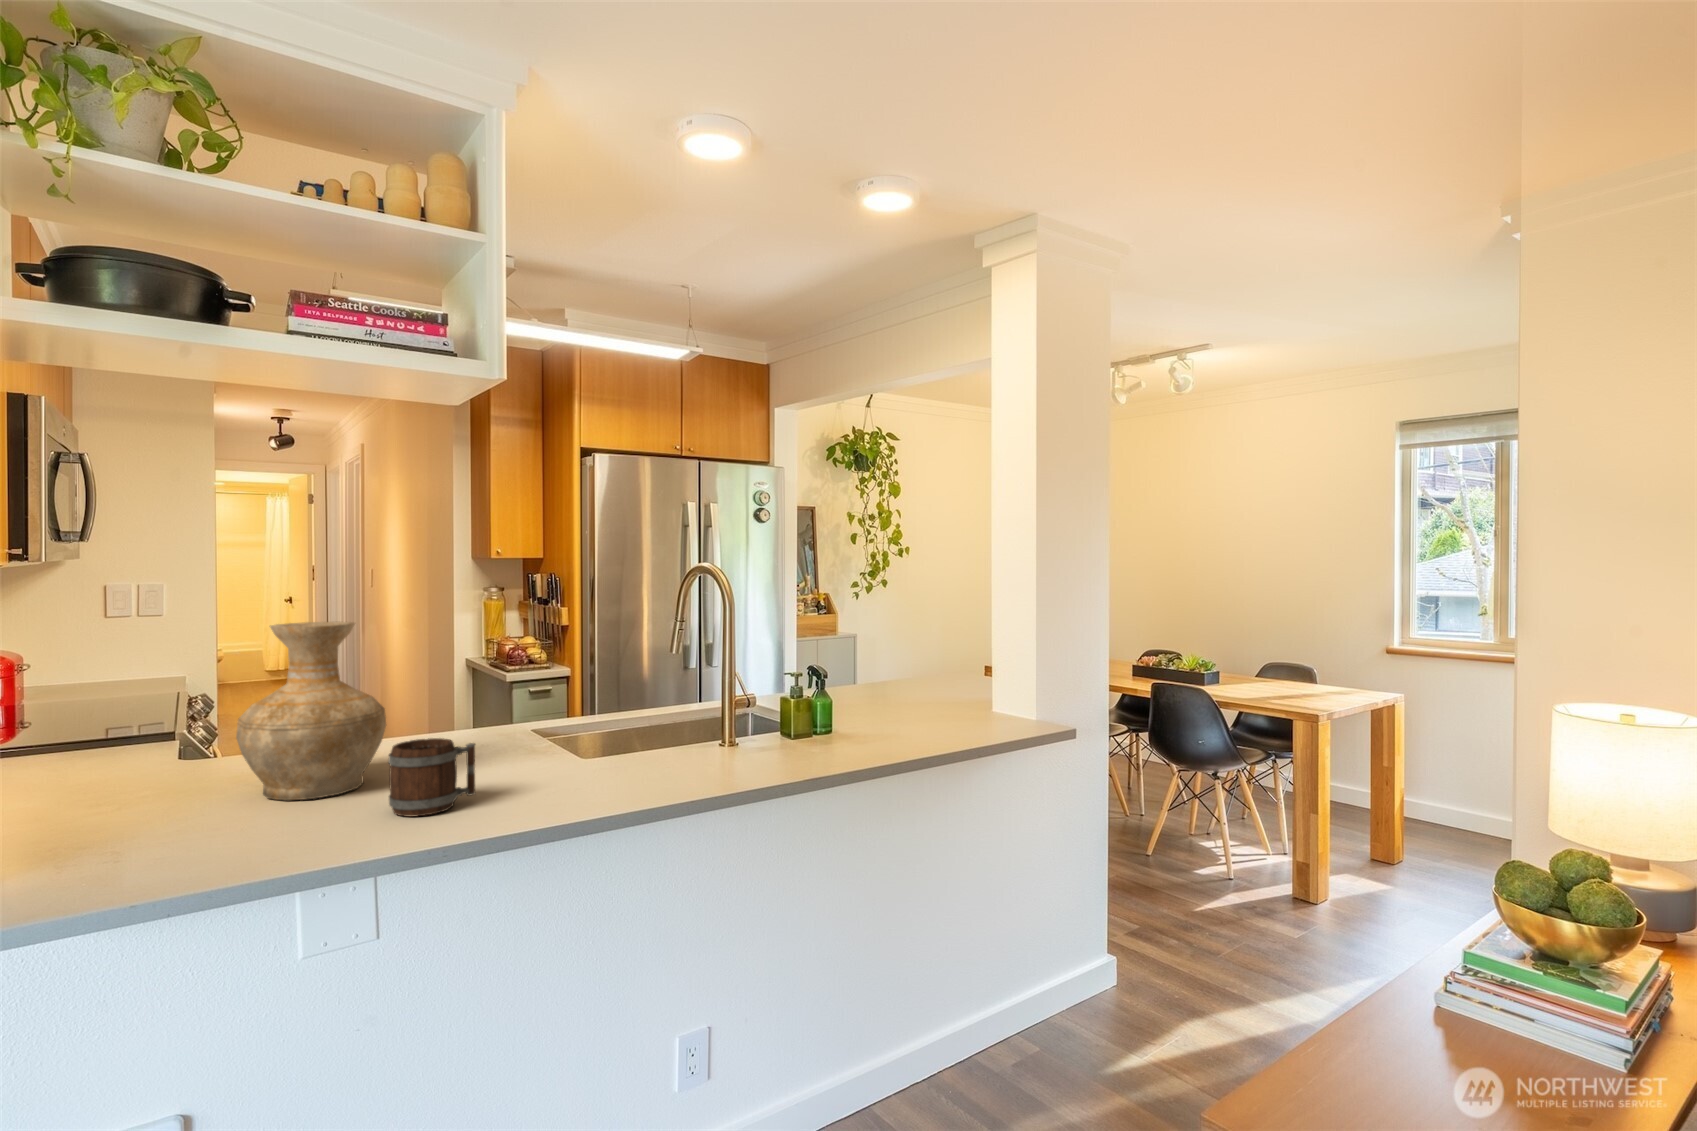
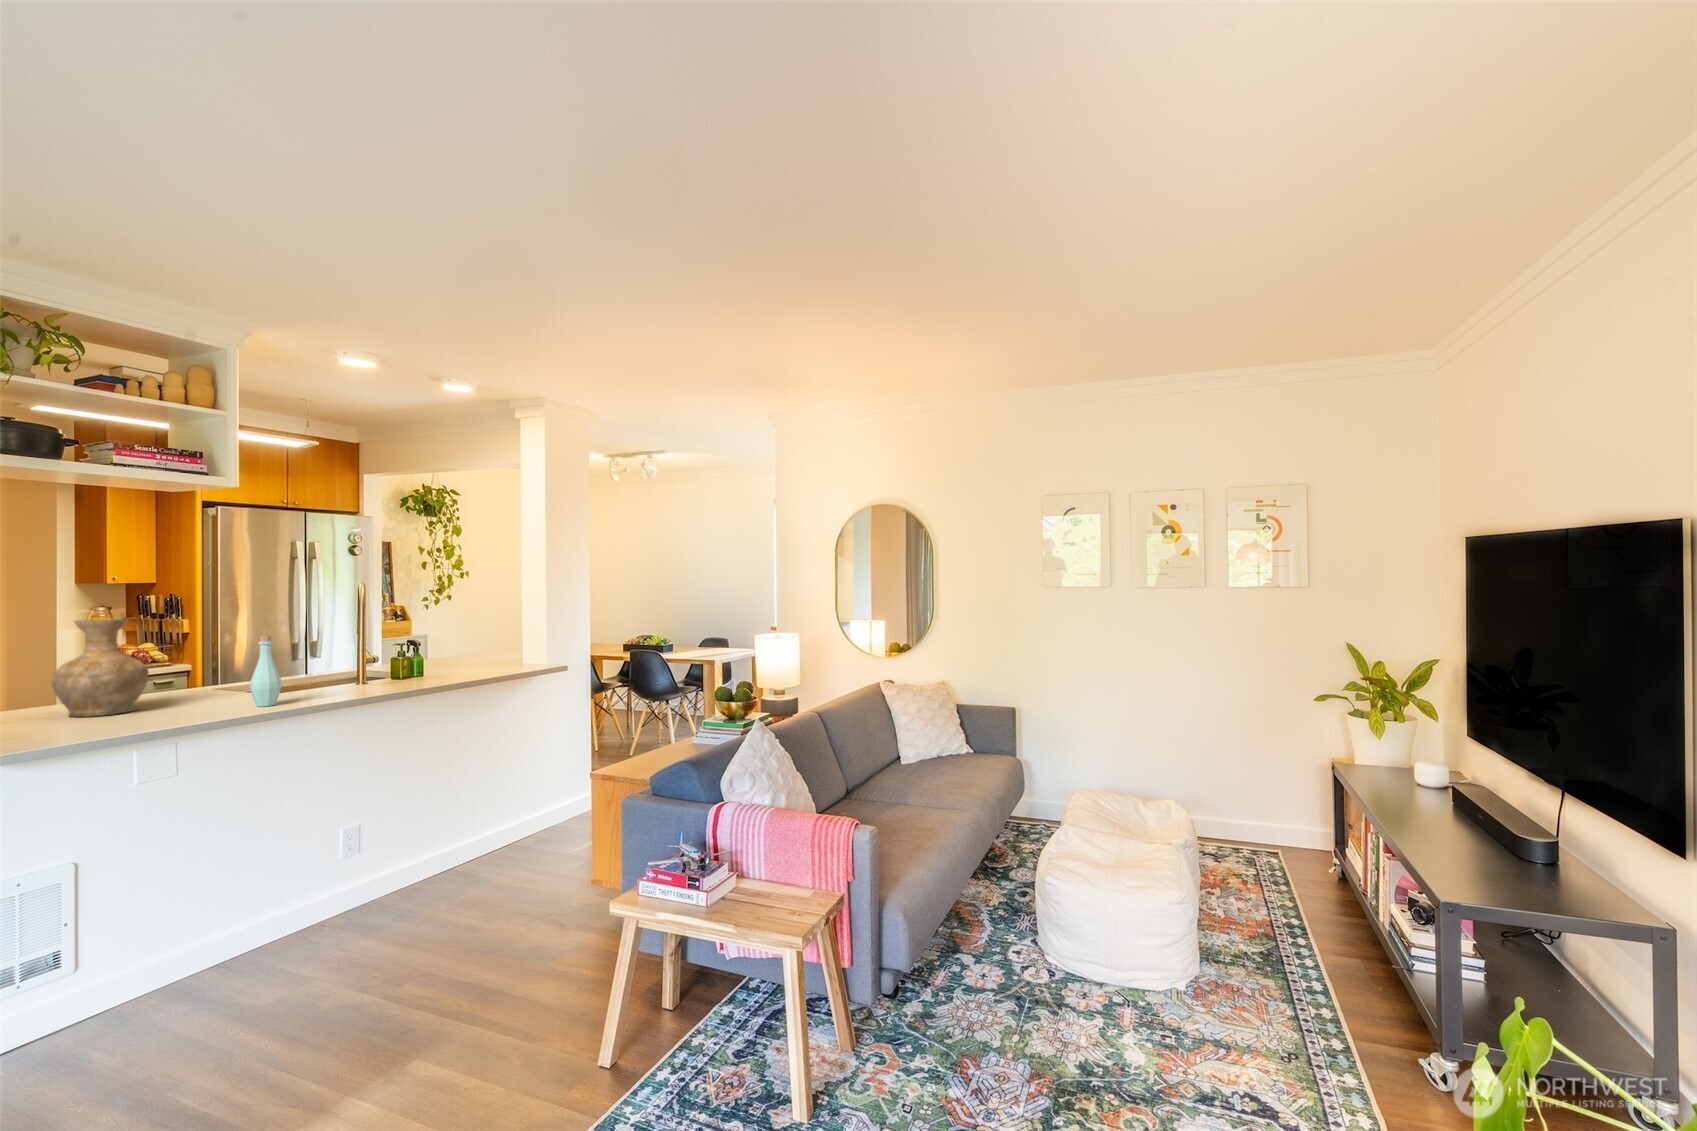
bottle: none [516,665,567,806] -> present [250,635,282,707]
mug: present [388,738,475,816] -> none [173,676,223,714]

